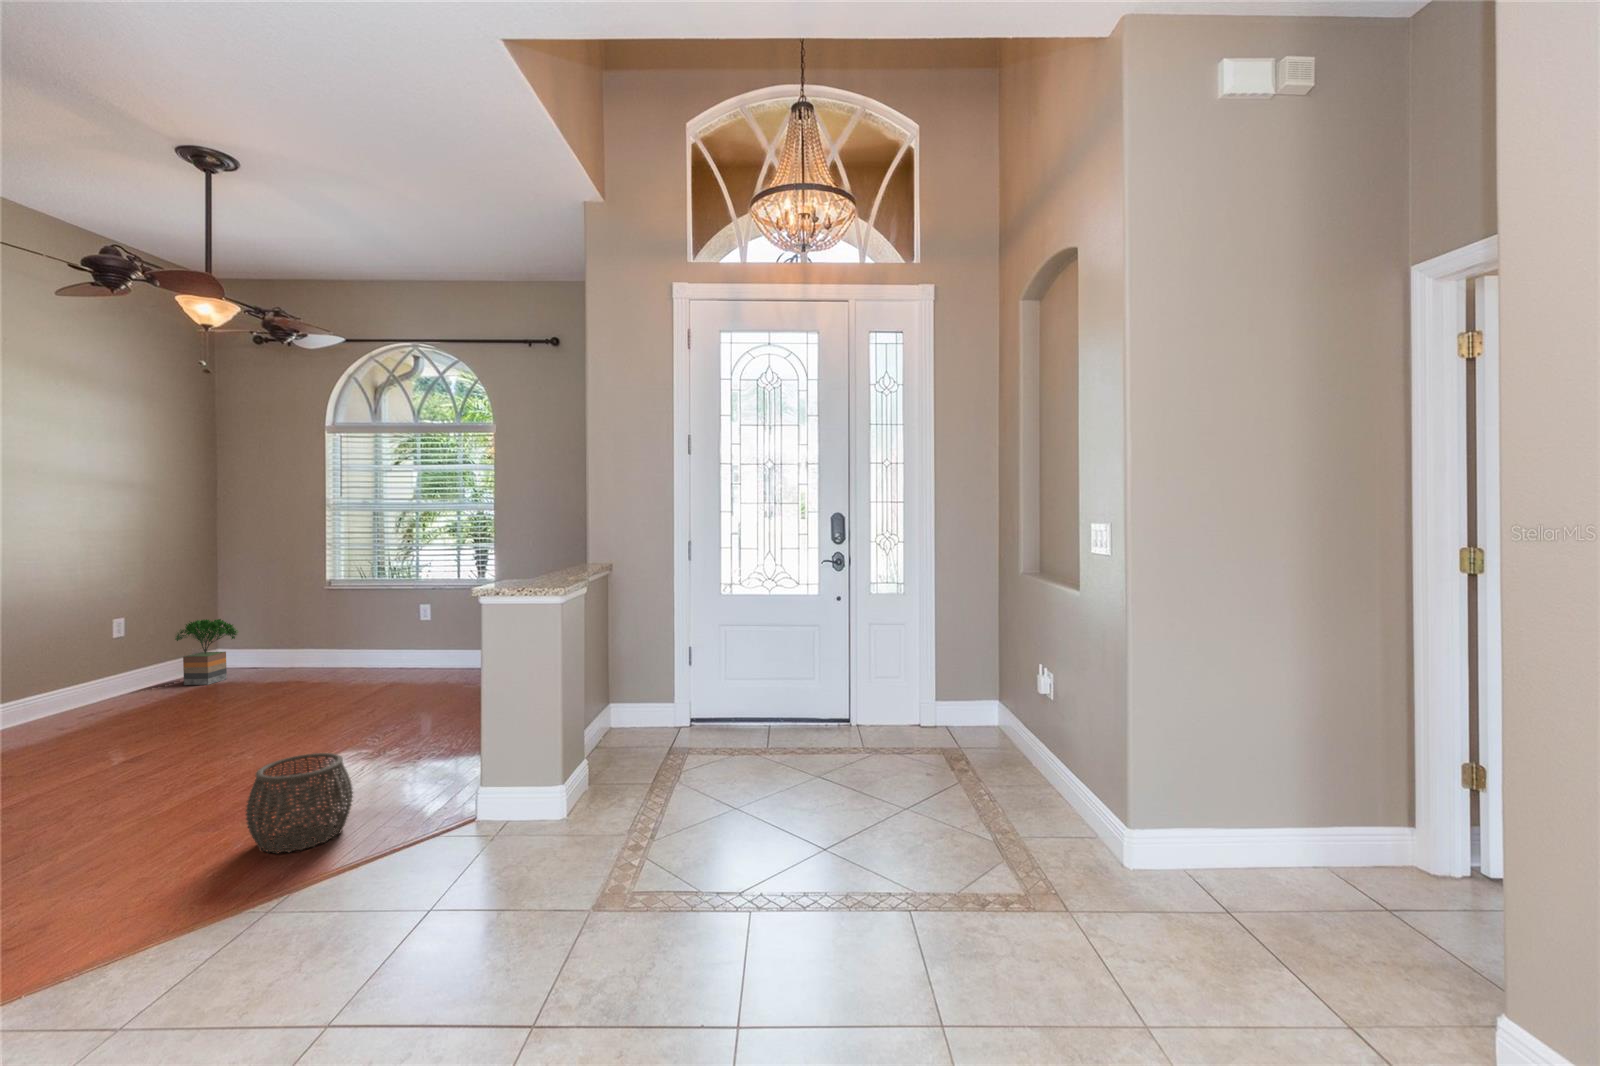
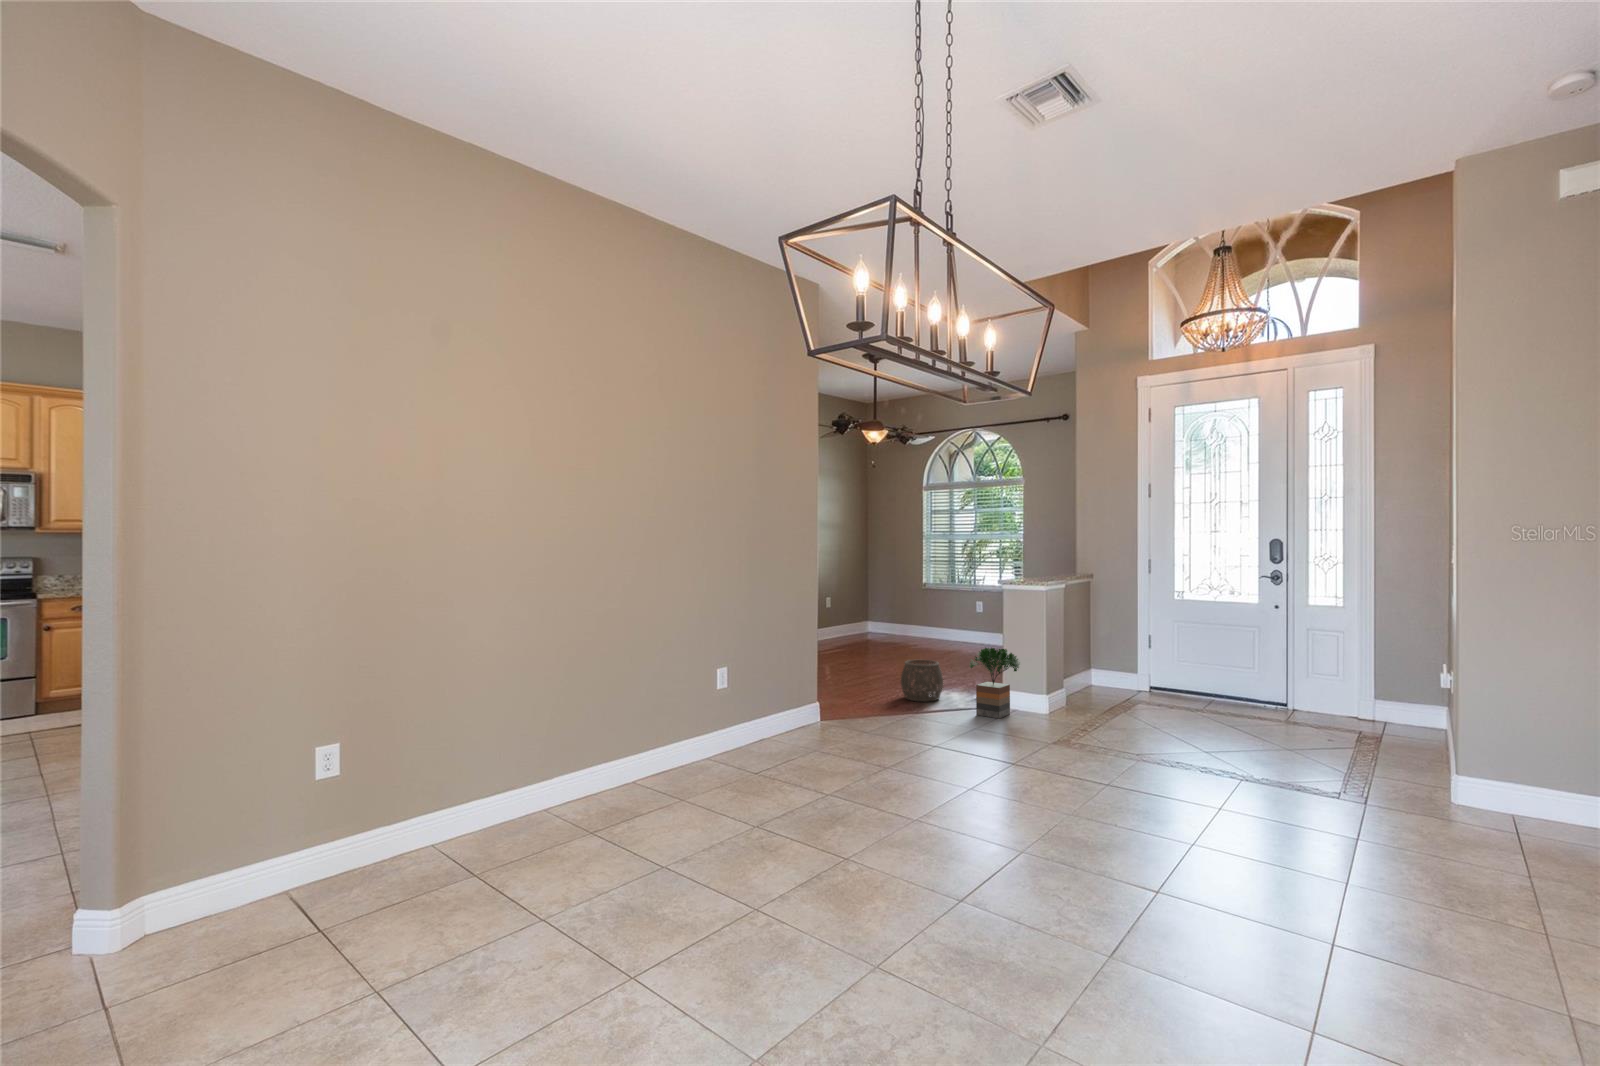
potted tree: present [175,619,238,685] -> present [970,648,1020,718]

